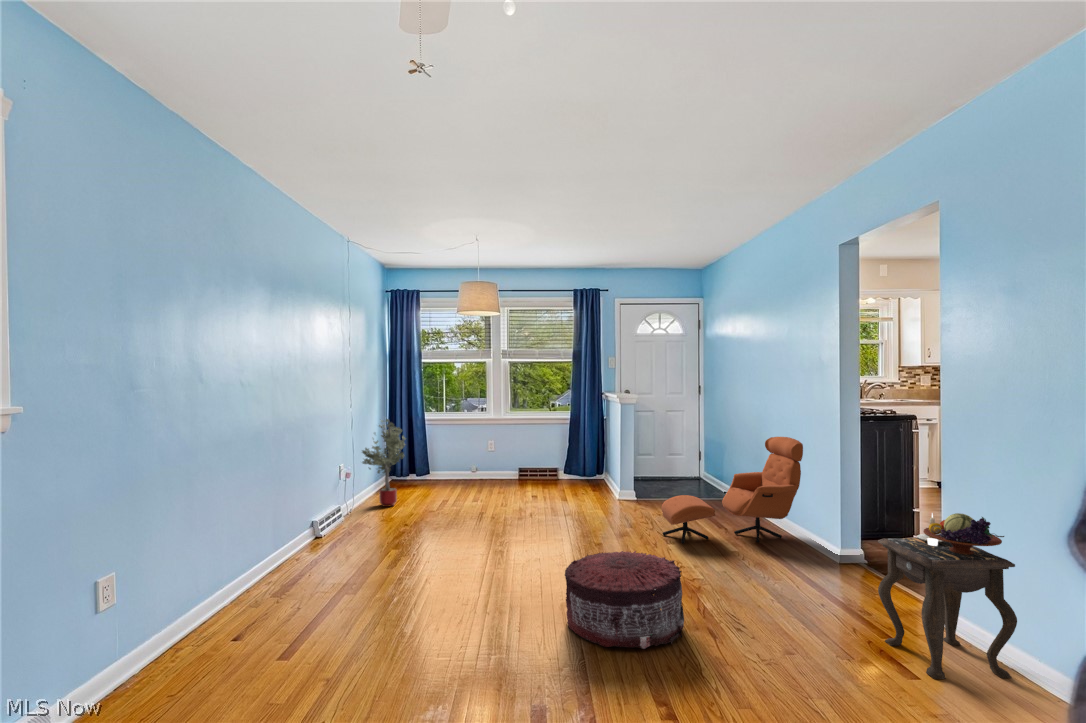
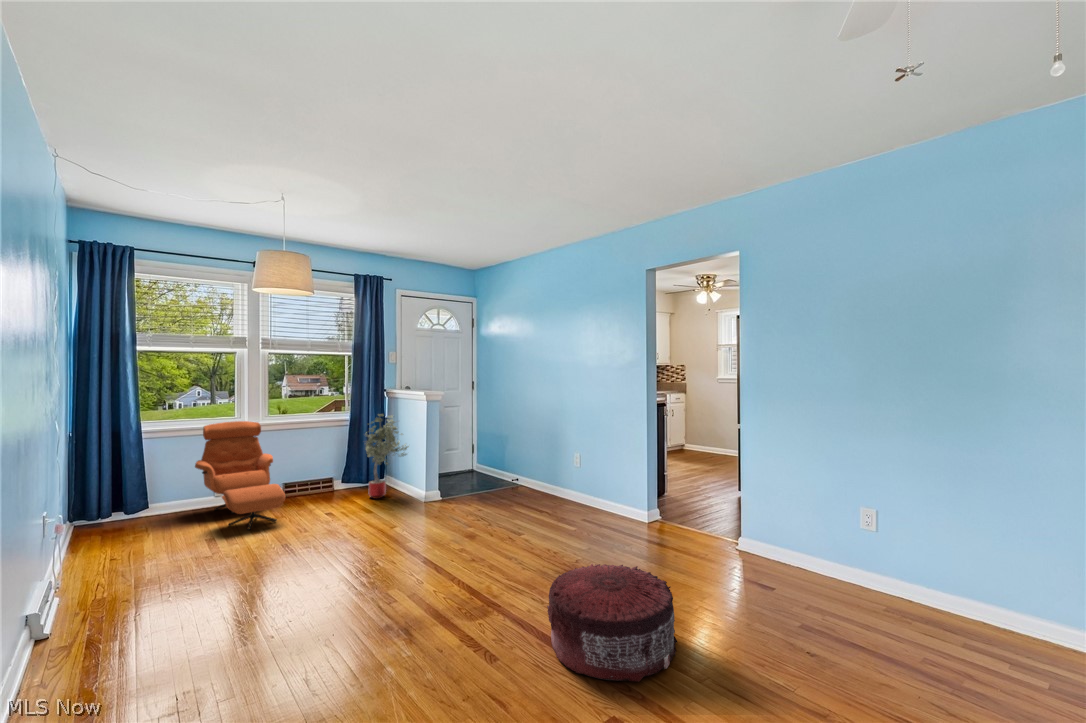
potted tree: present [362,419,406,507] -> present [366,414,409,499]
armchair: present [662,437,803,543] -> present [195,421,285,530]
side table: present [878,513,1017,679] -> none [771,483,863,614]

